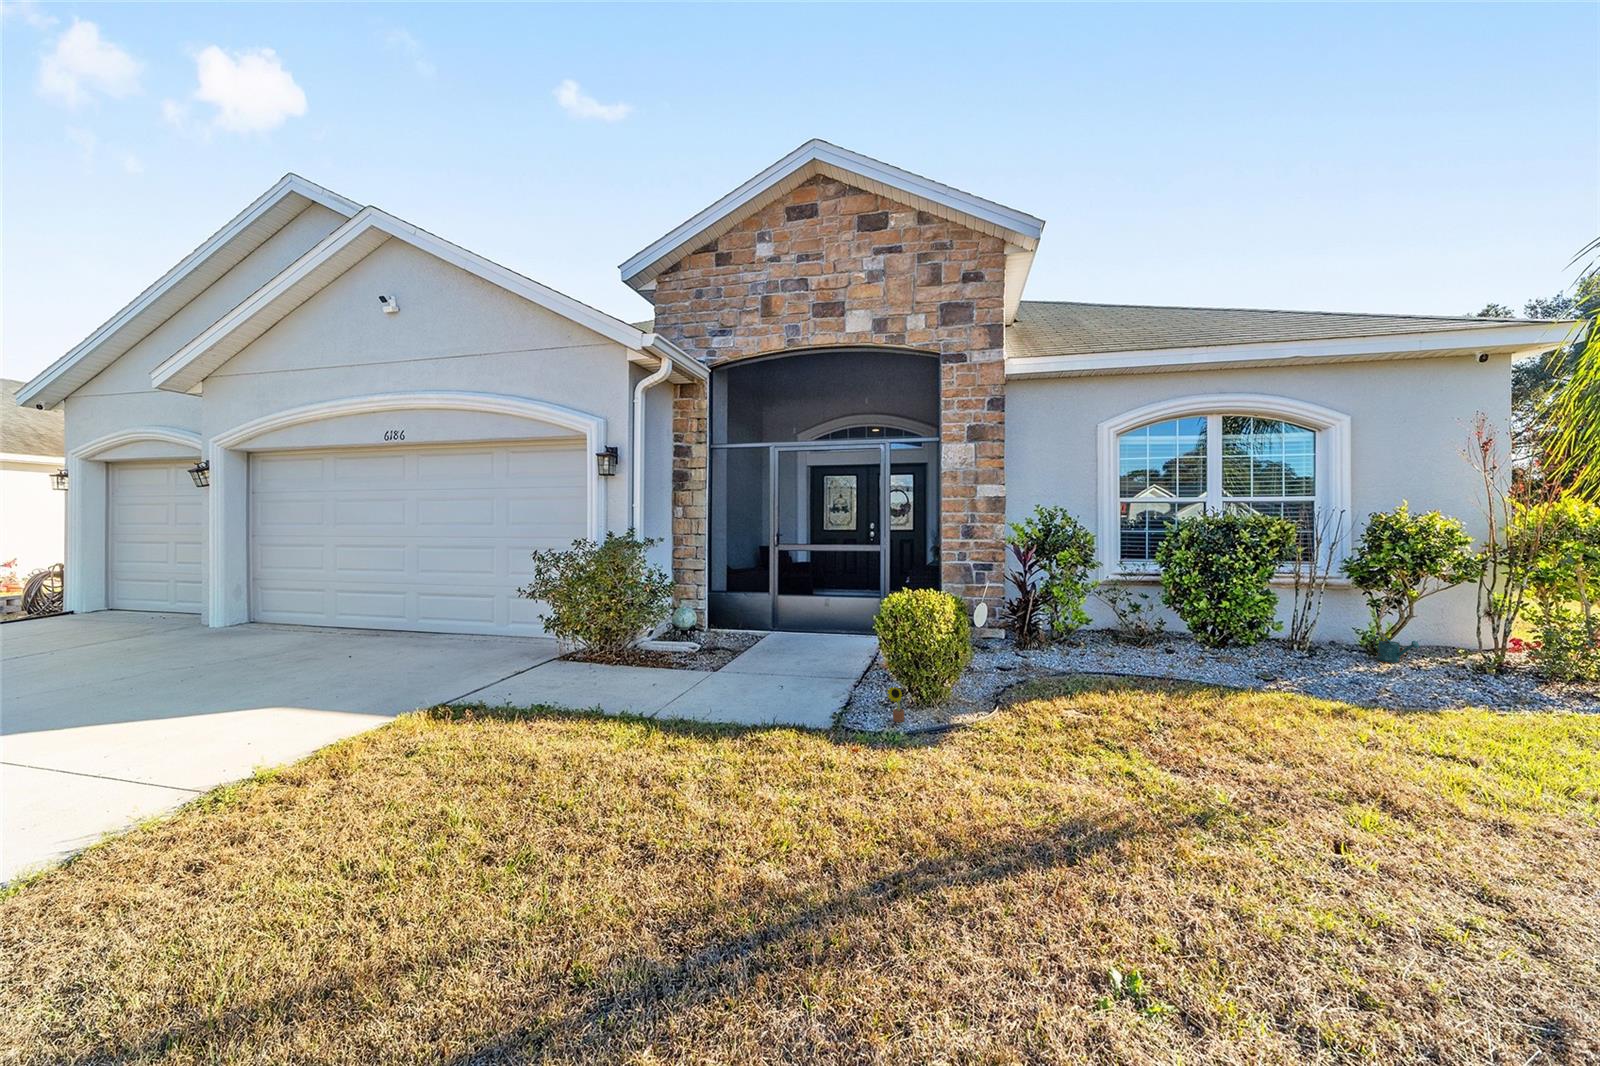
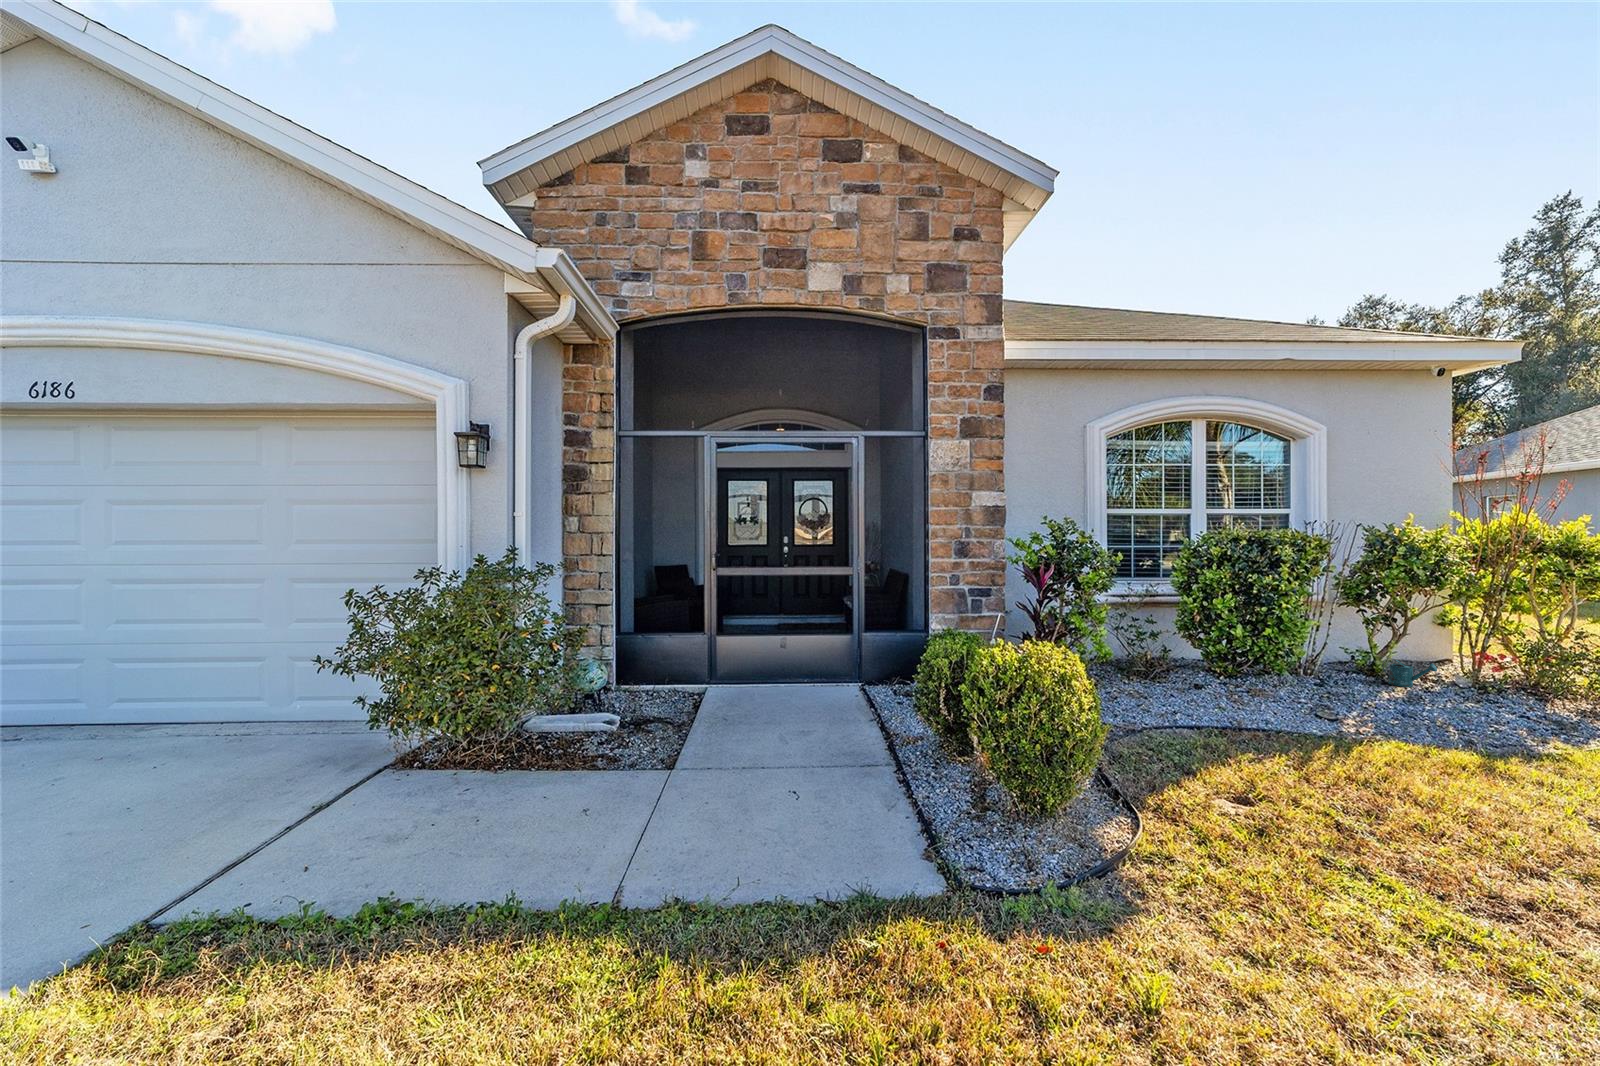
decorative plant: present [887,686,904,722] -> none [1021,800,1052,854]

